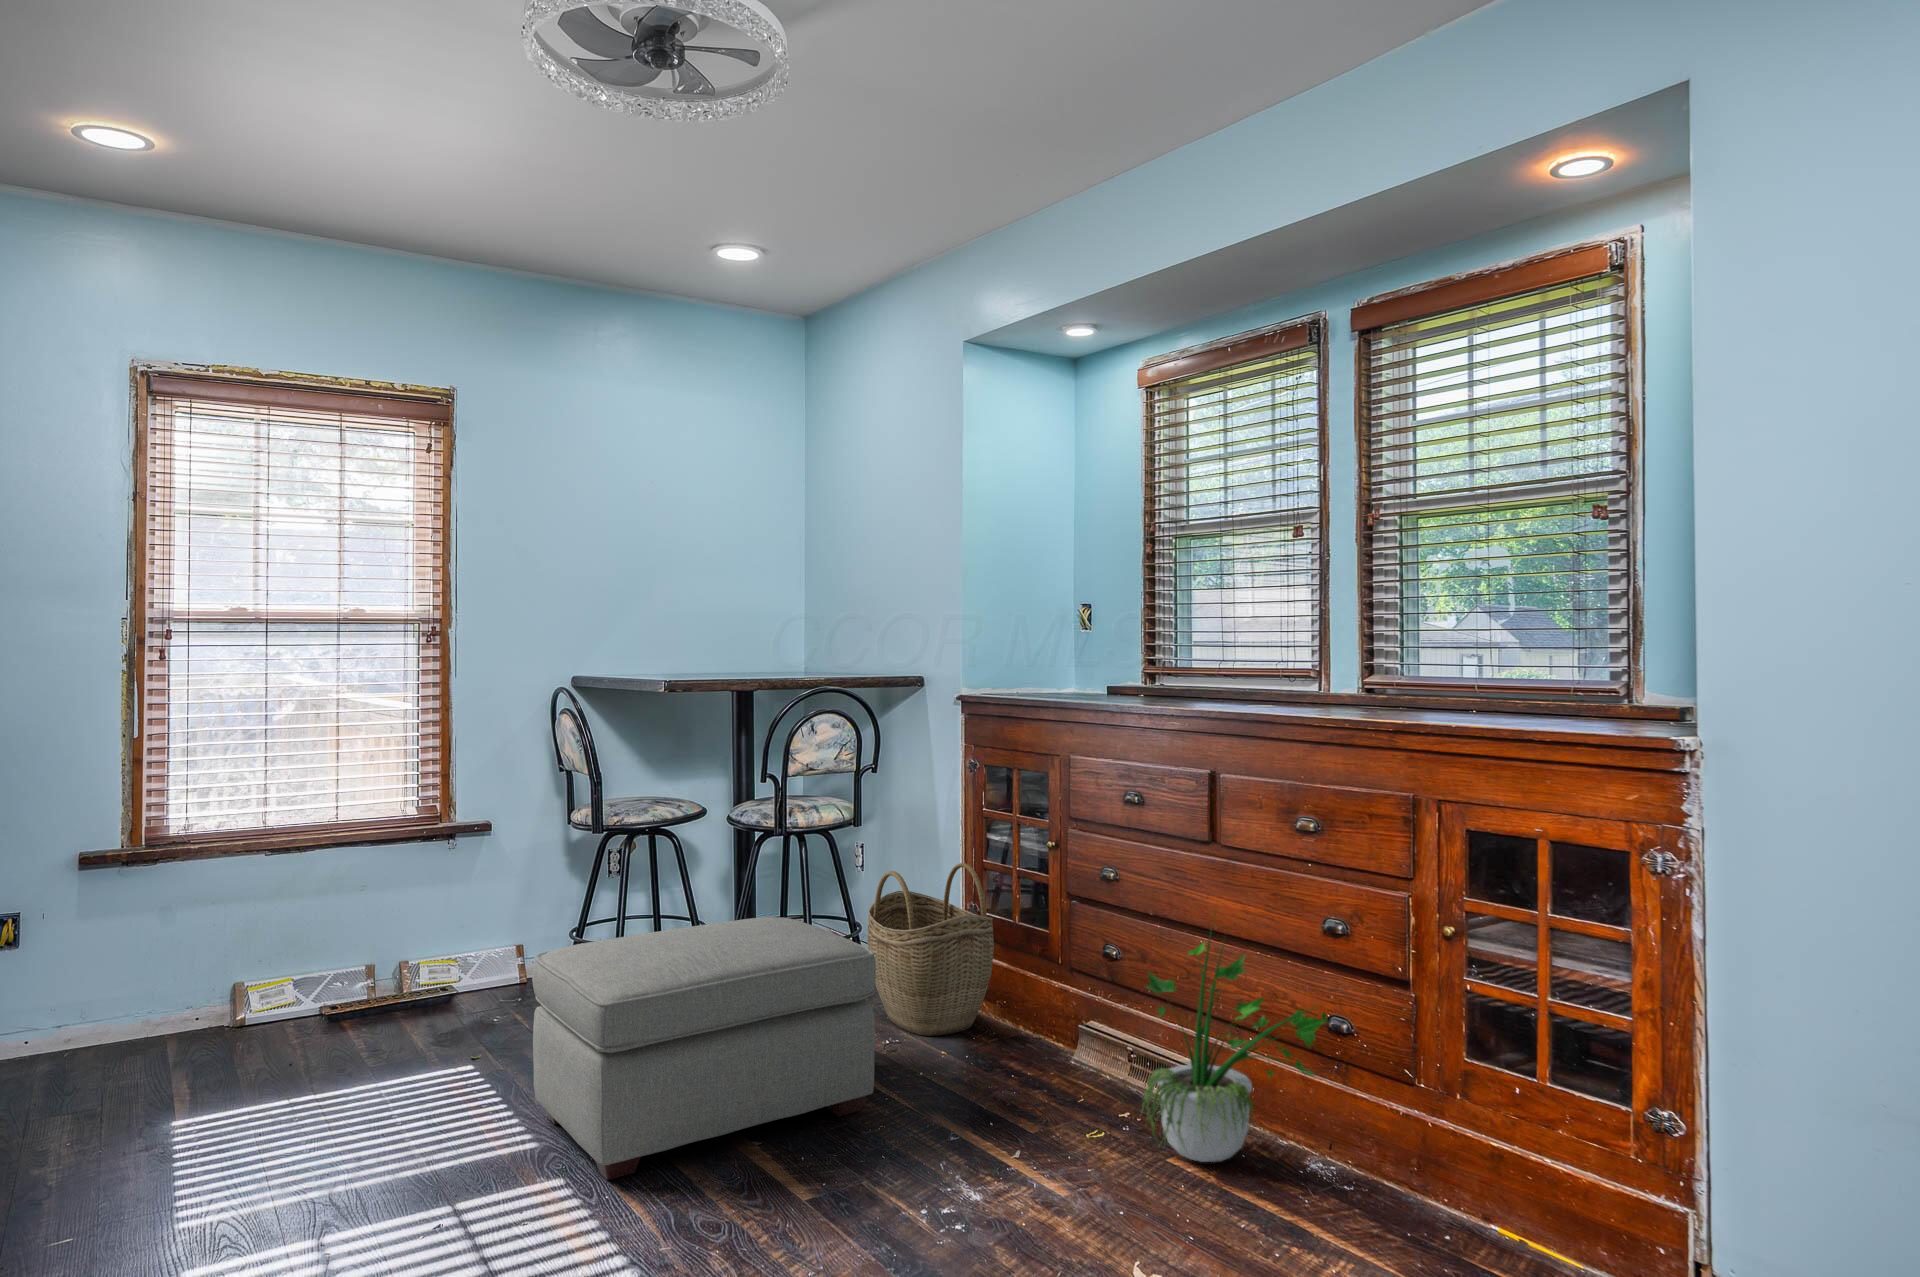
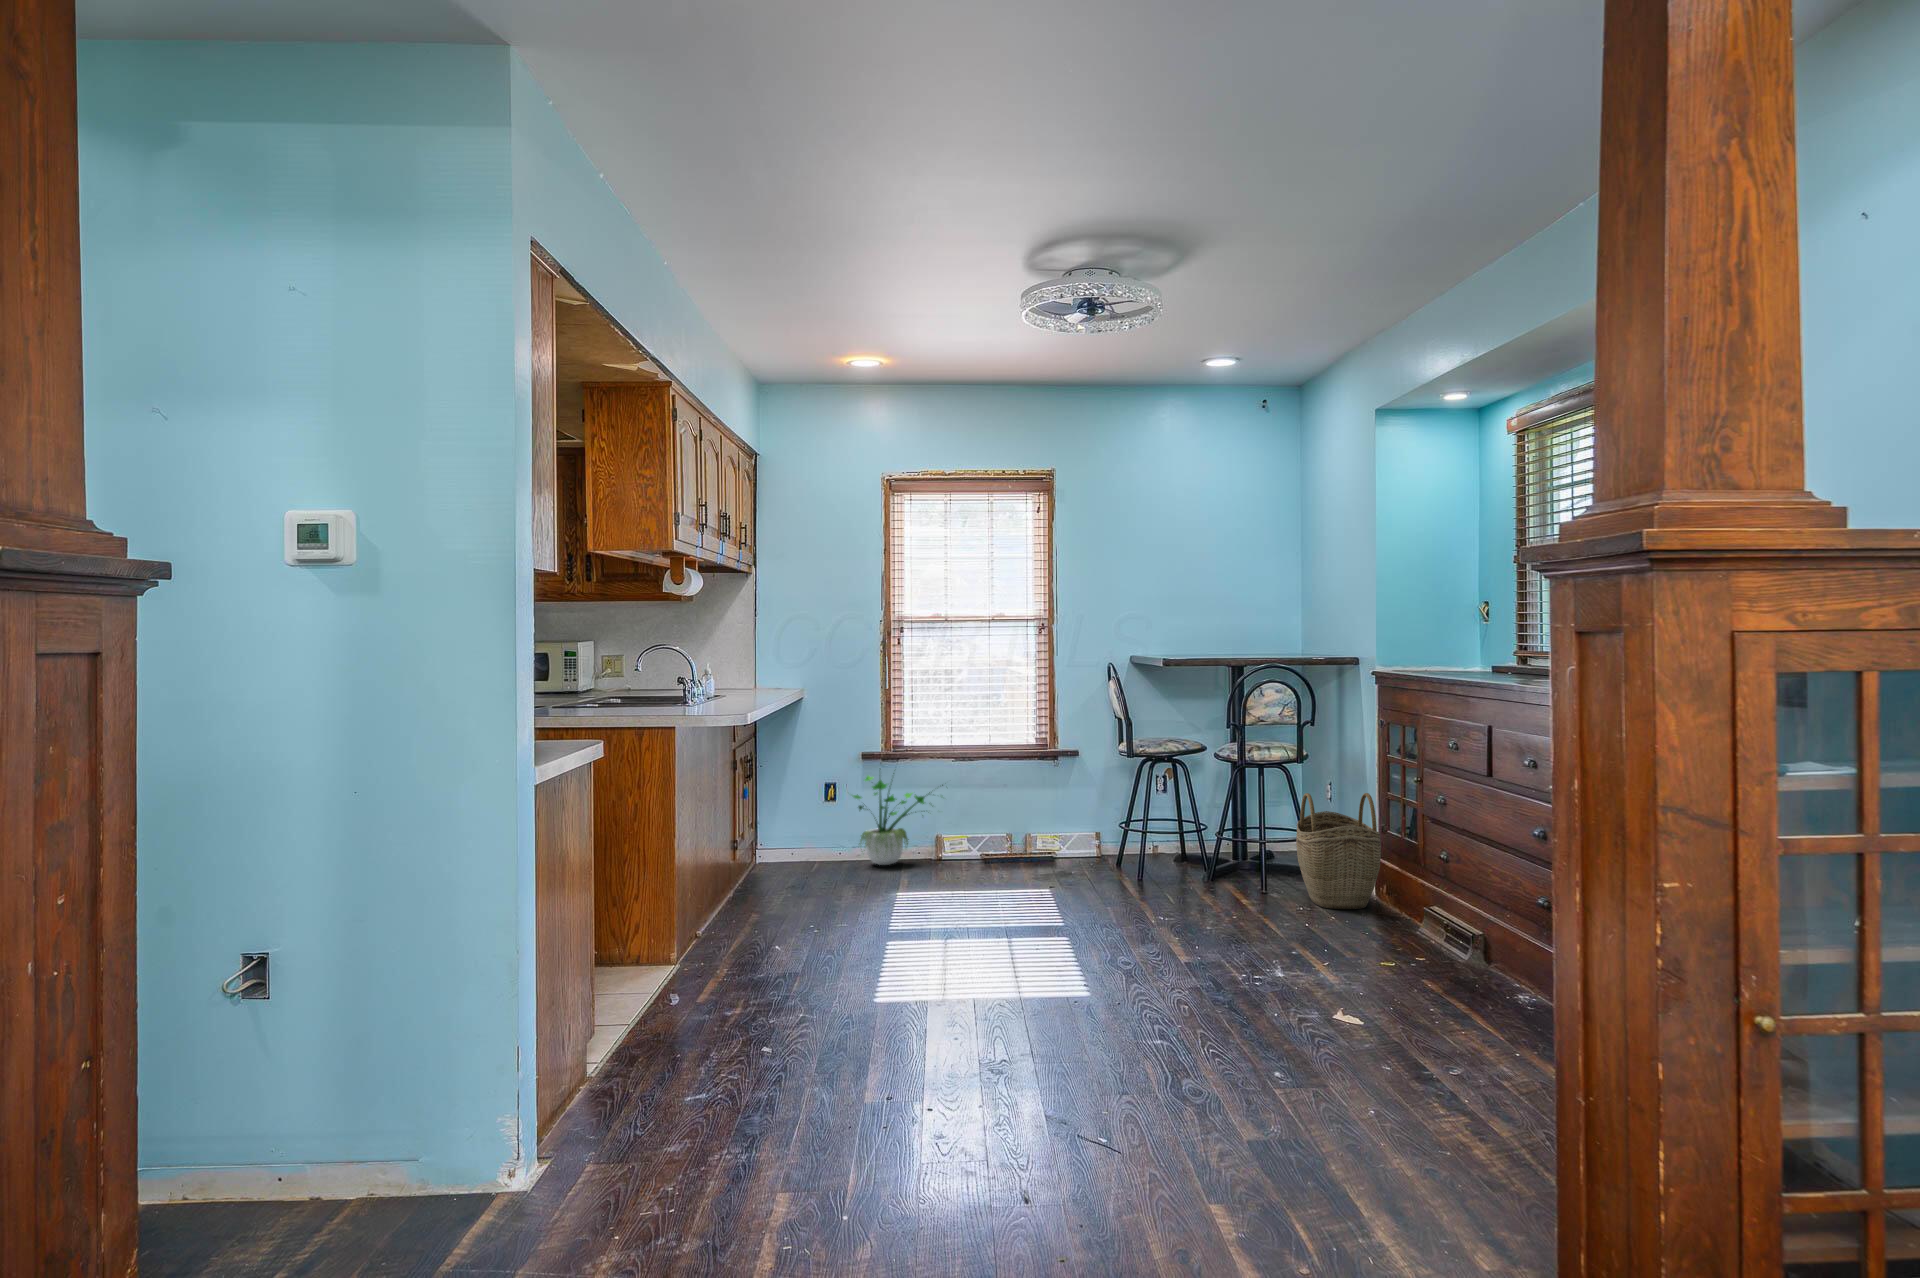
ottoman: present [532,917,876,1180] -> none [1061,813,1251,934]
potted plant: present [1140,935,1328,1162] -> present [853,773,943,865]

